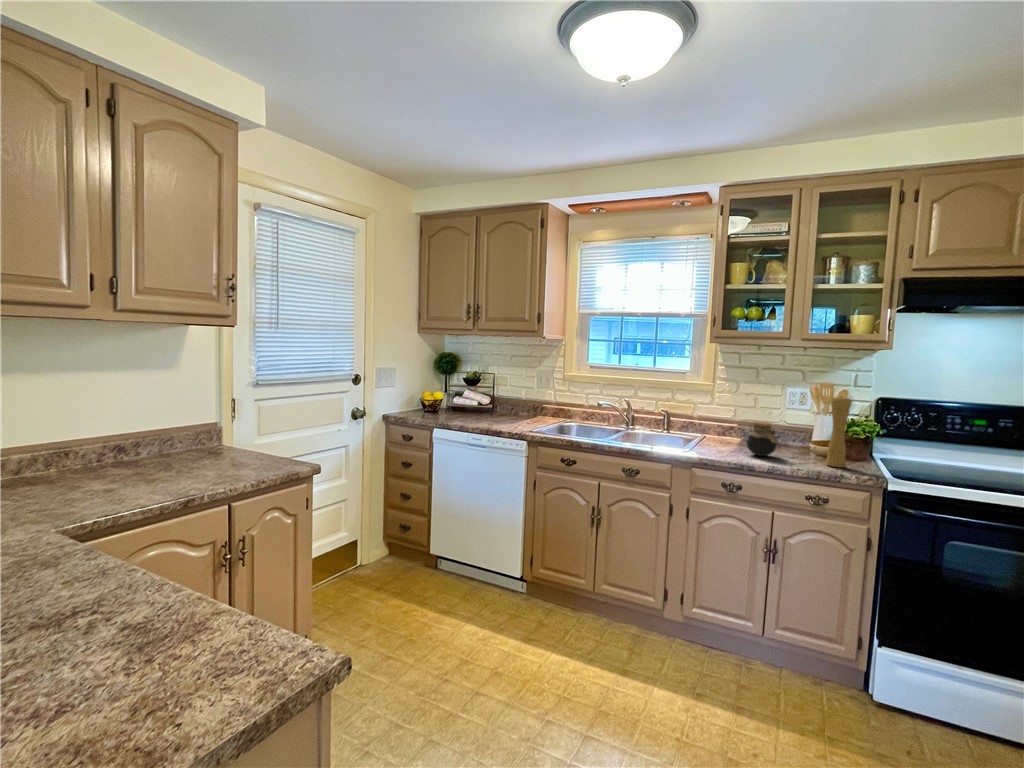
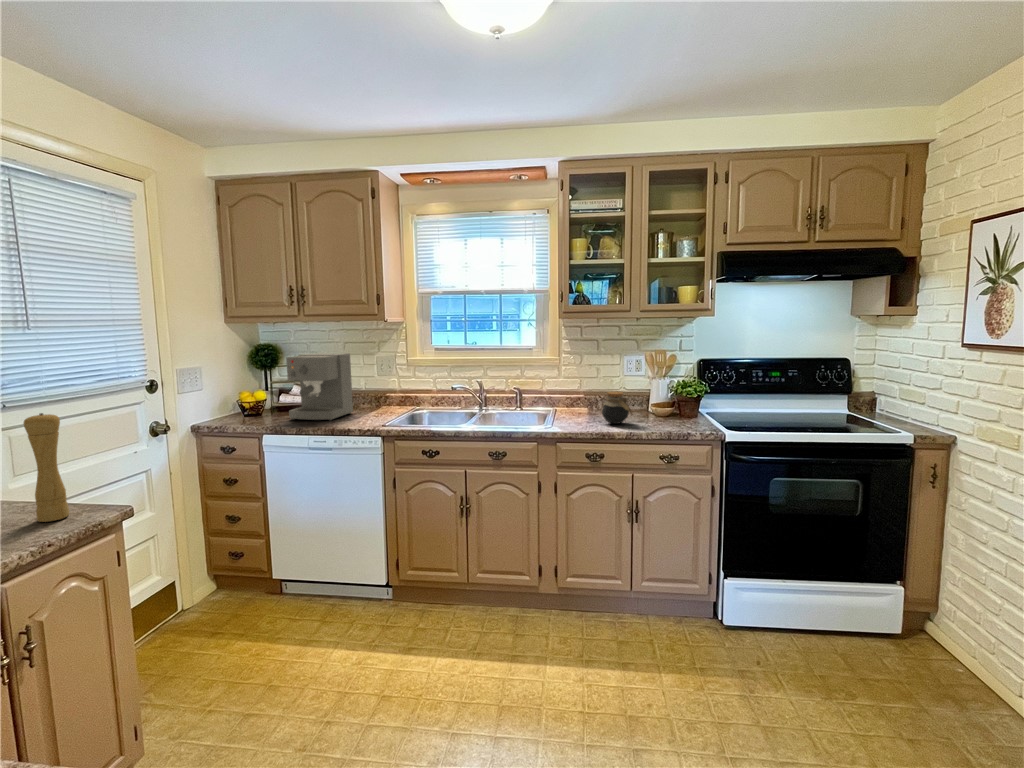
coffee maker: none [458,364,513,423] -> present [286,353,353,421]
pepper mill: present [826,396,852,467] -> present [24,413,69,522]

